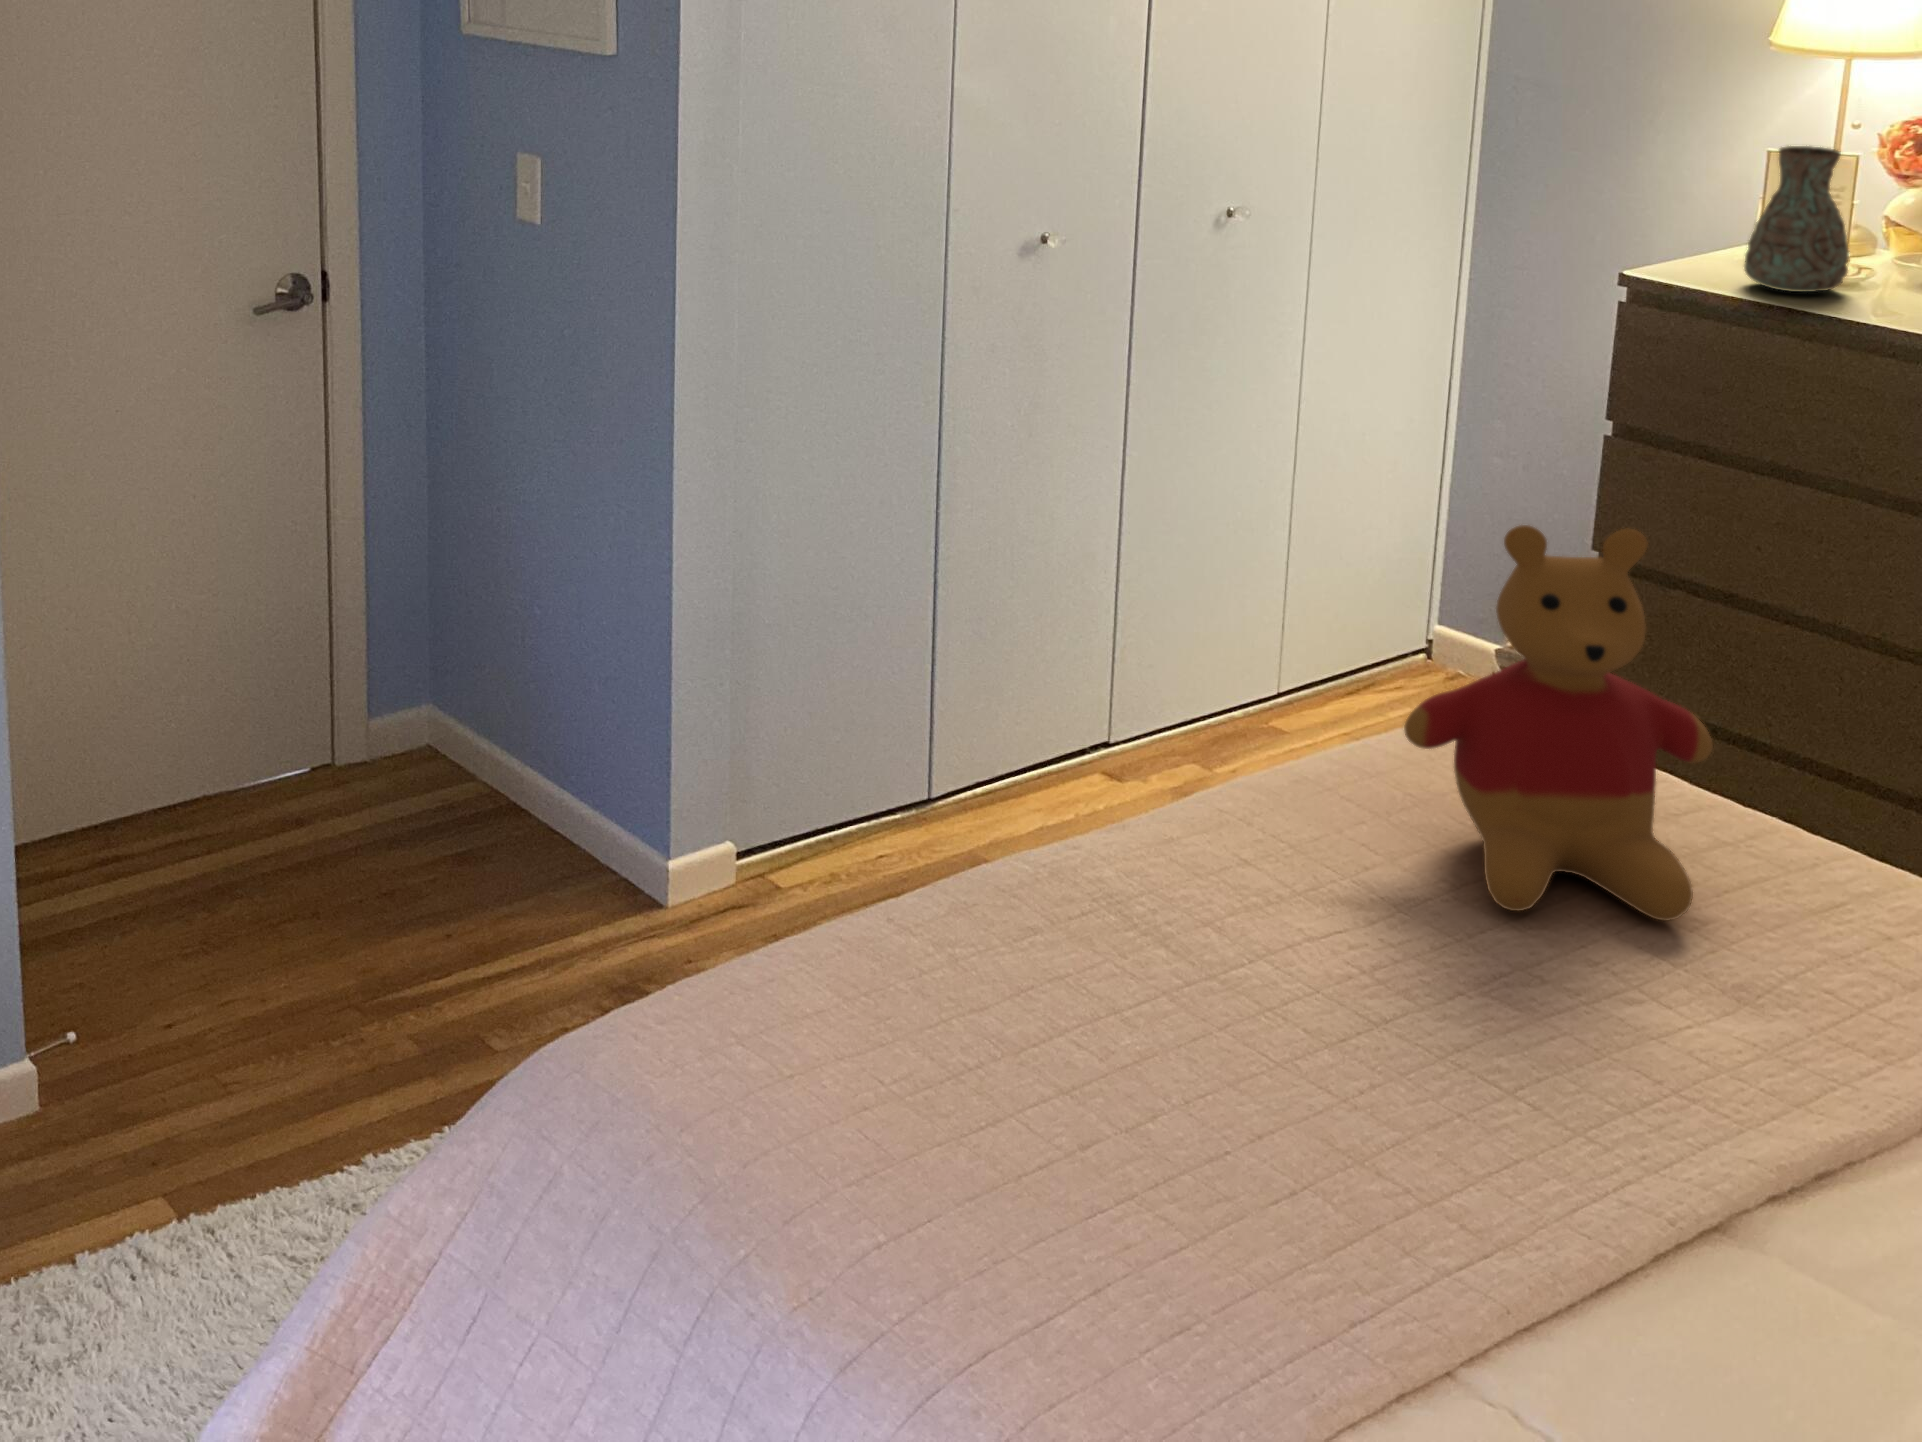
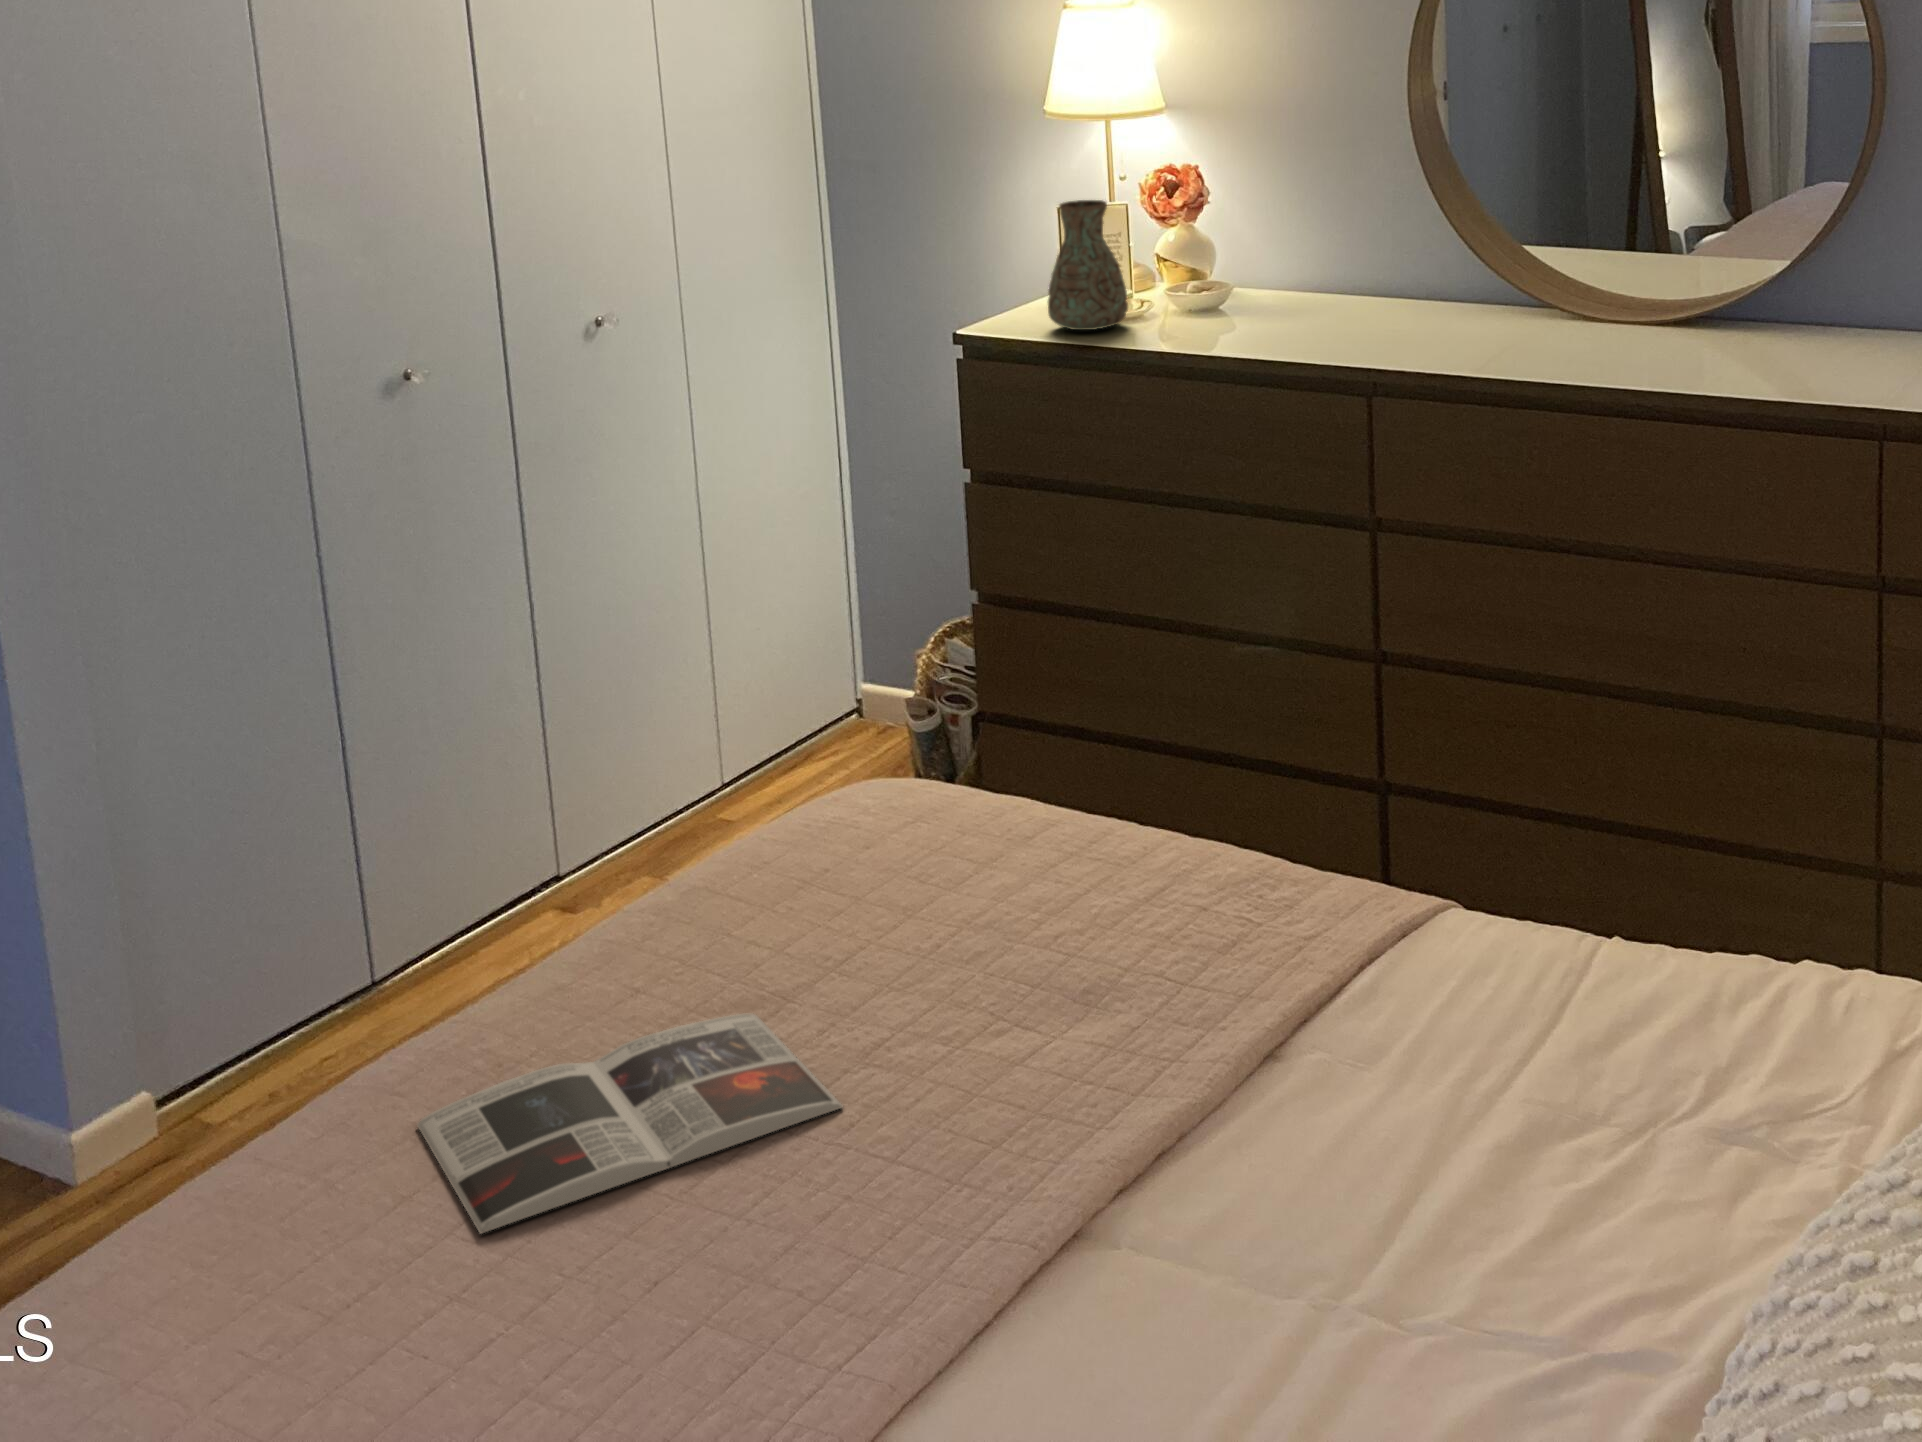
stuffed bear: present [1404,525,1713,921] -> none [772,572,1045,968]
magazine: none [1042,910,1463,1041] -> present [417,1013,843,1233]

